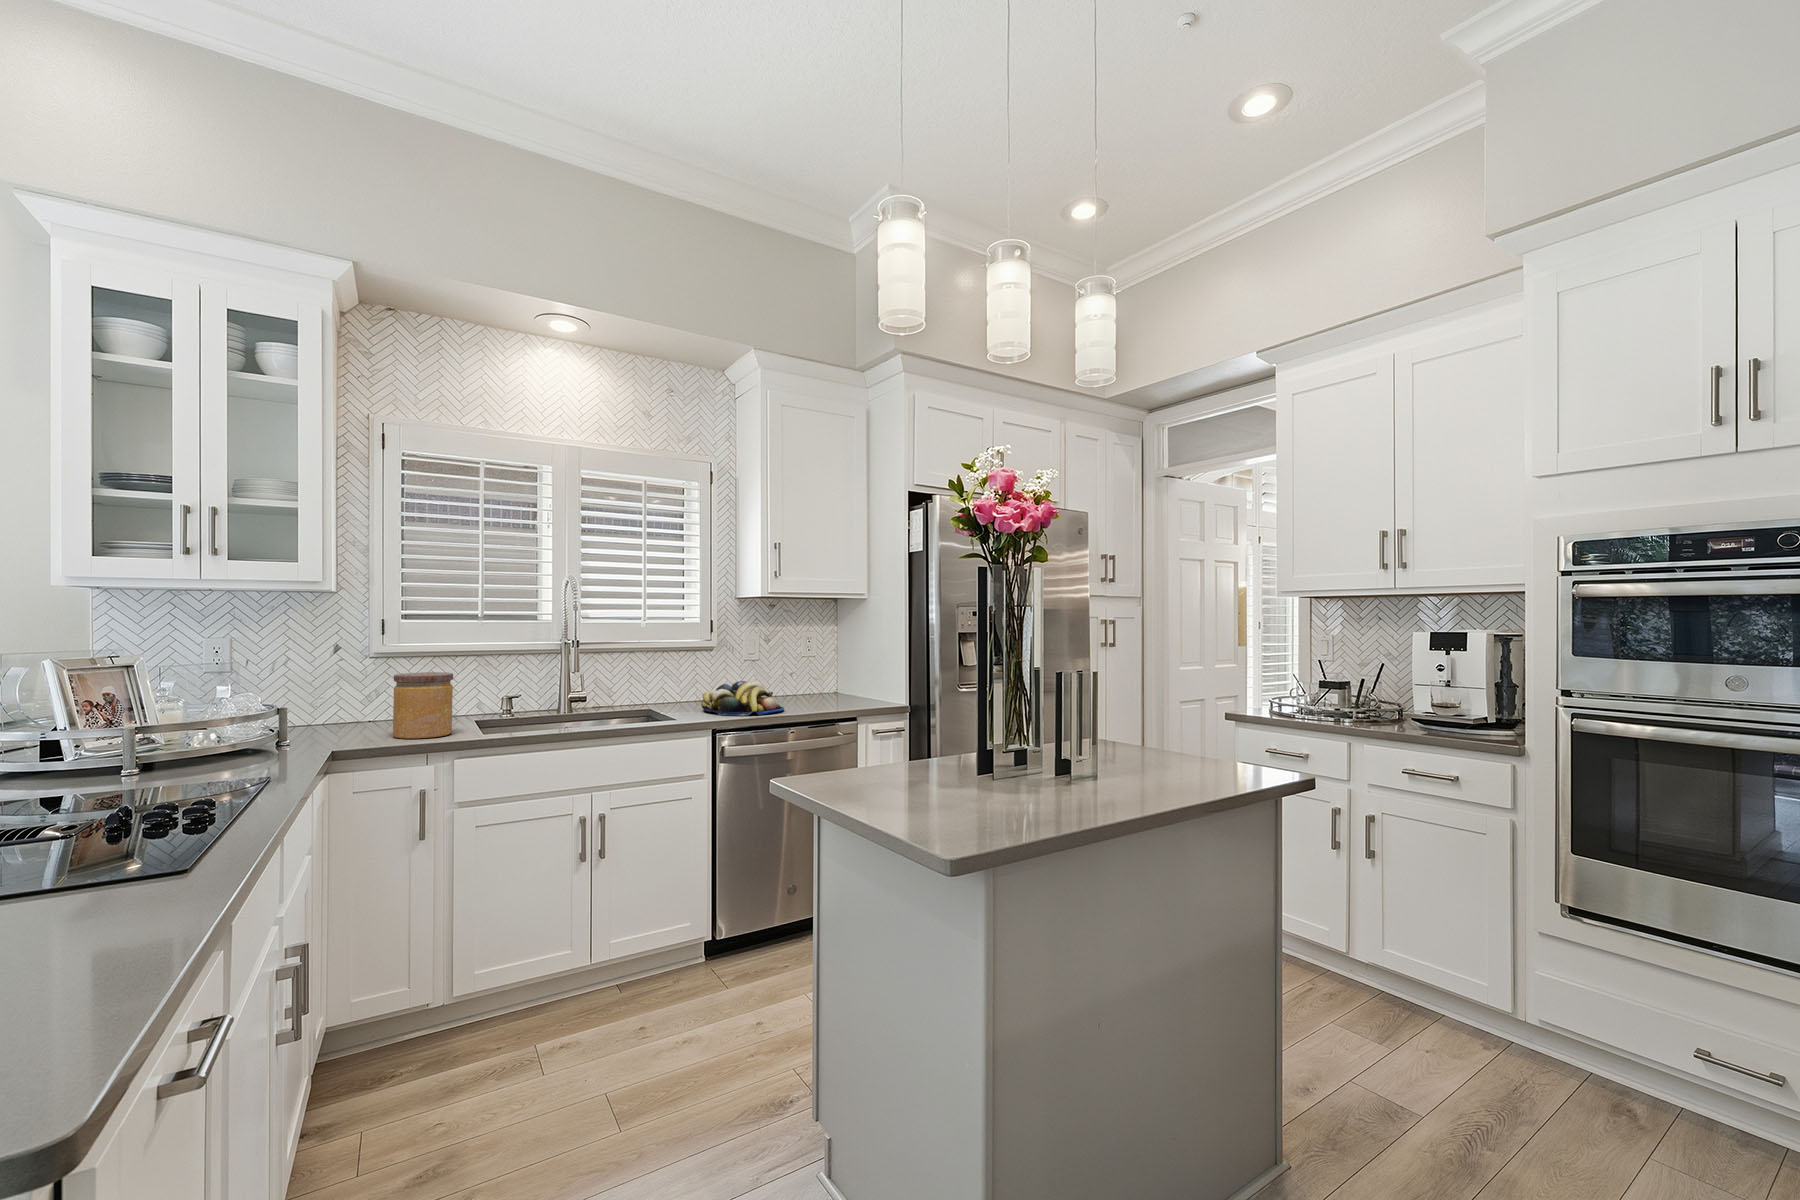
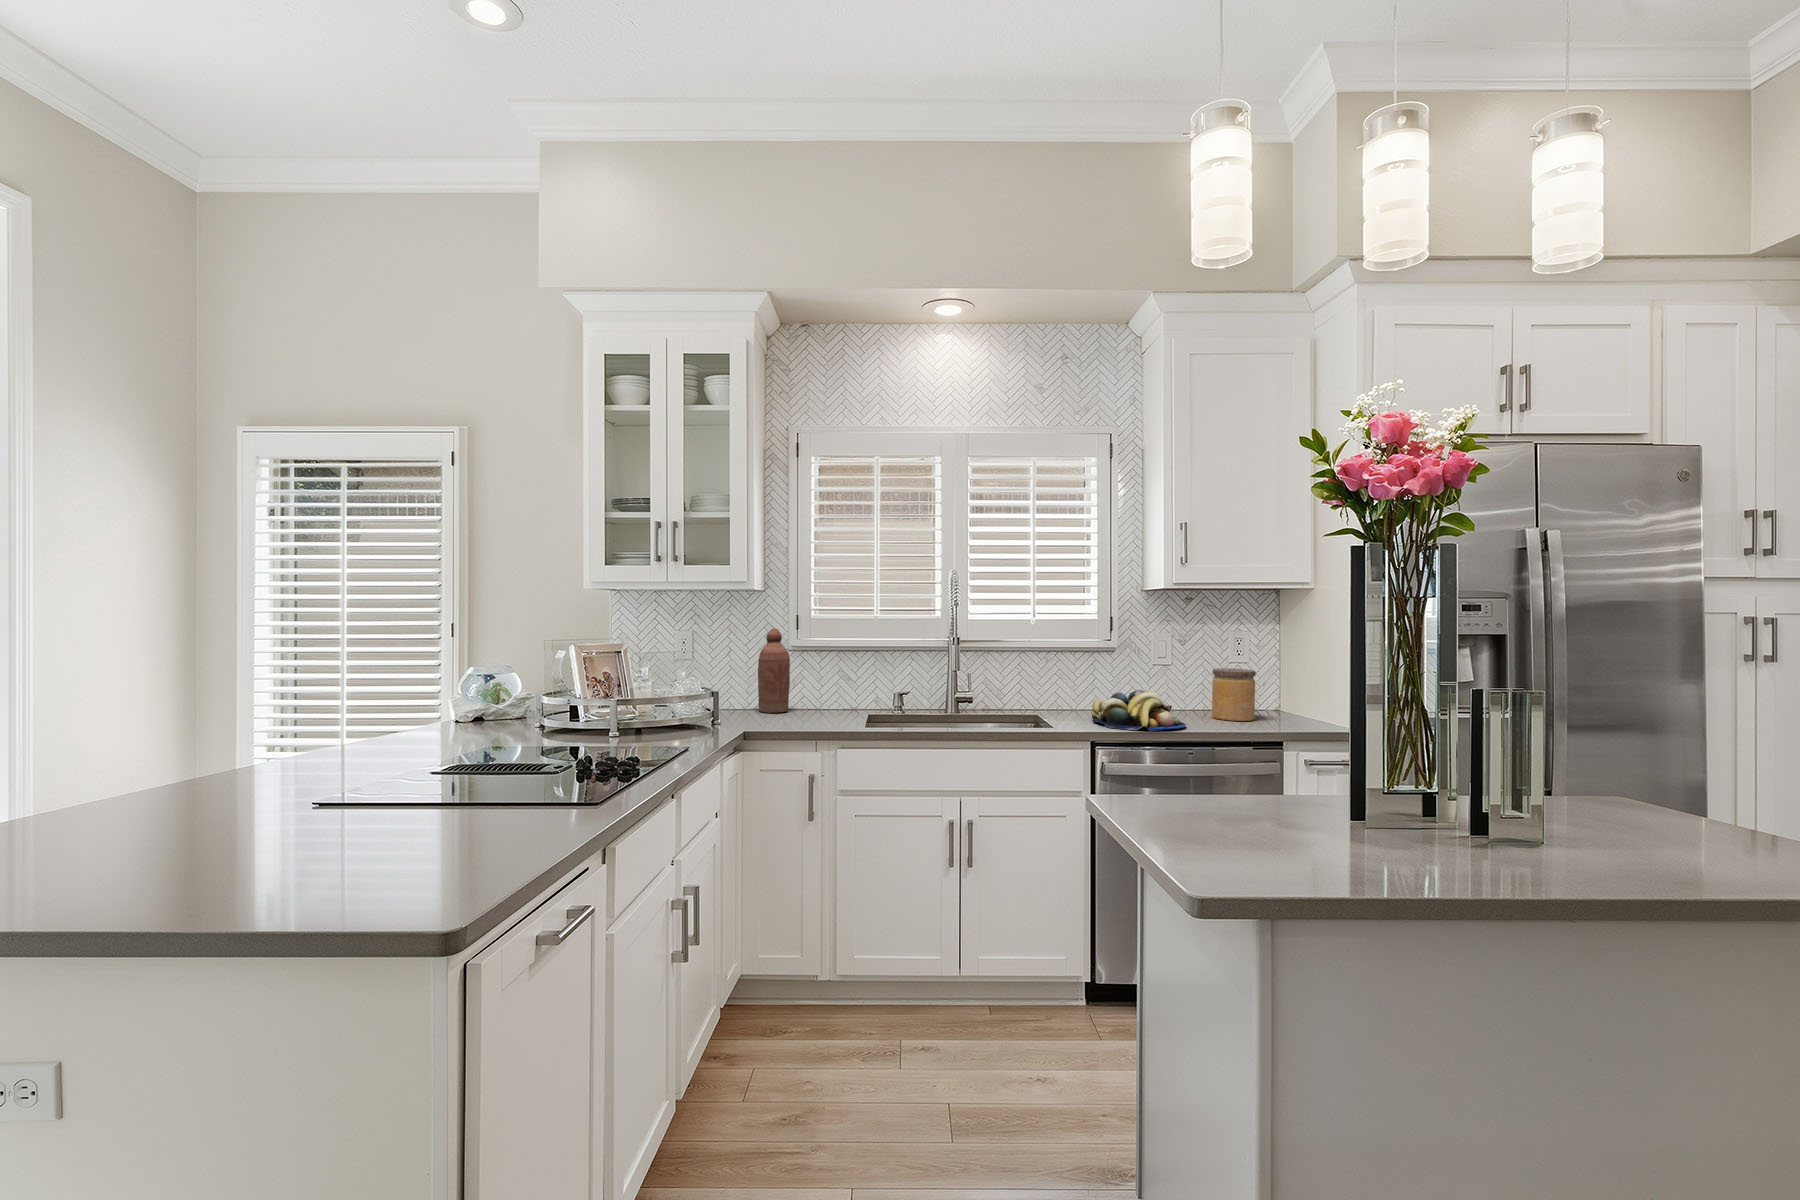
bottle: none [332,635,375,730] -> present [758,628,790,713]
jar: present [393,672,453,739] -> present [1212,668,1256,721]

